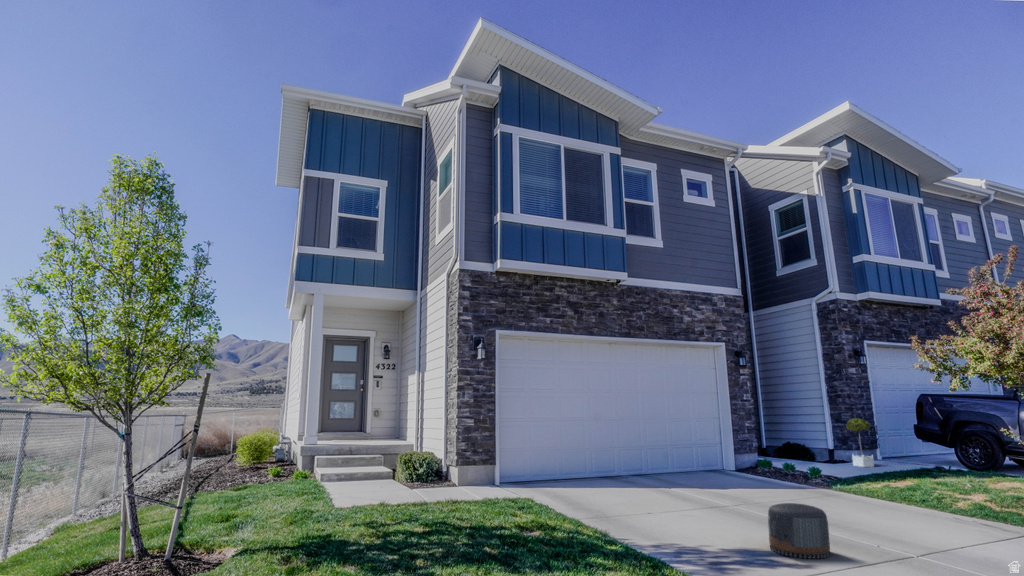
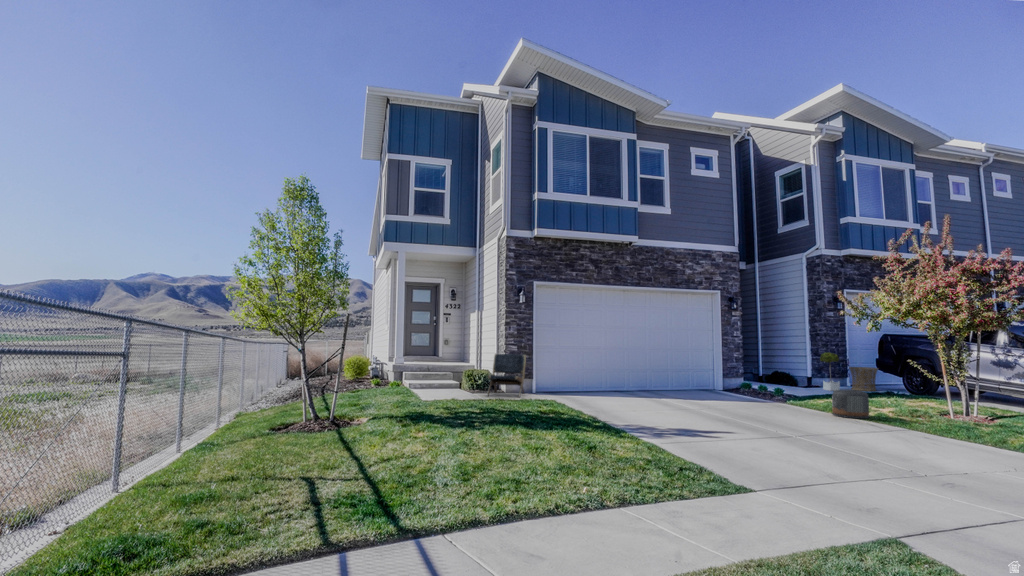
lounge chair: none [431,430,487,495] -> present [487,354,526,397]
basket: none [878,435,915,466] -> present [849,367,878,391]
pouf: present [768,503,830,559] -> present [832,390,869,419]

